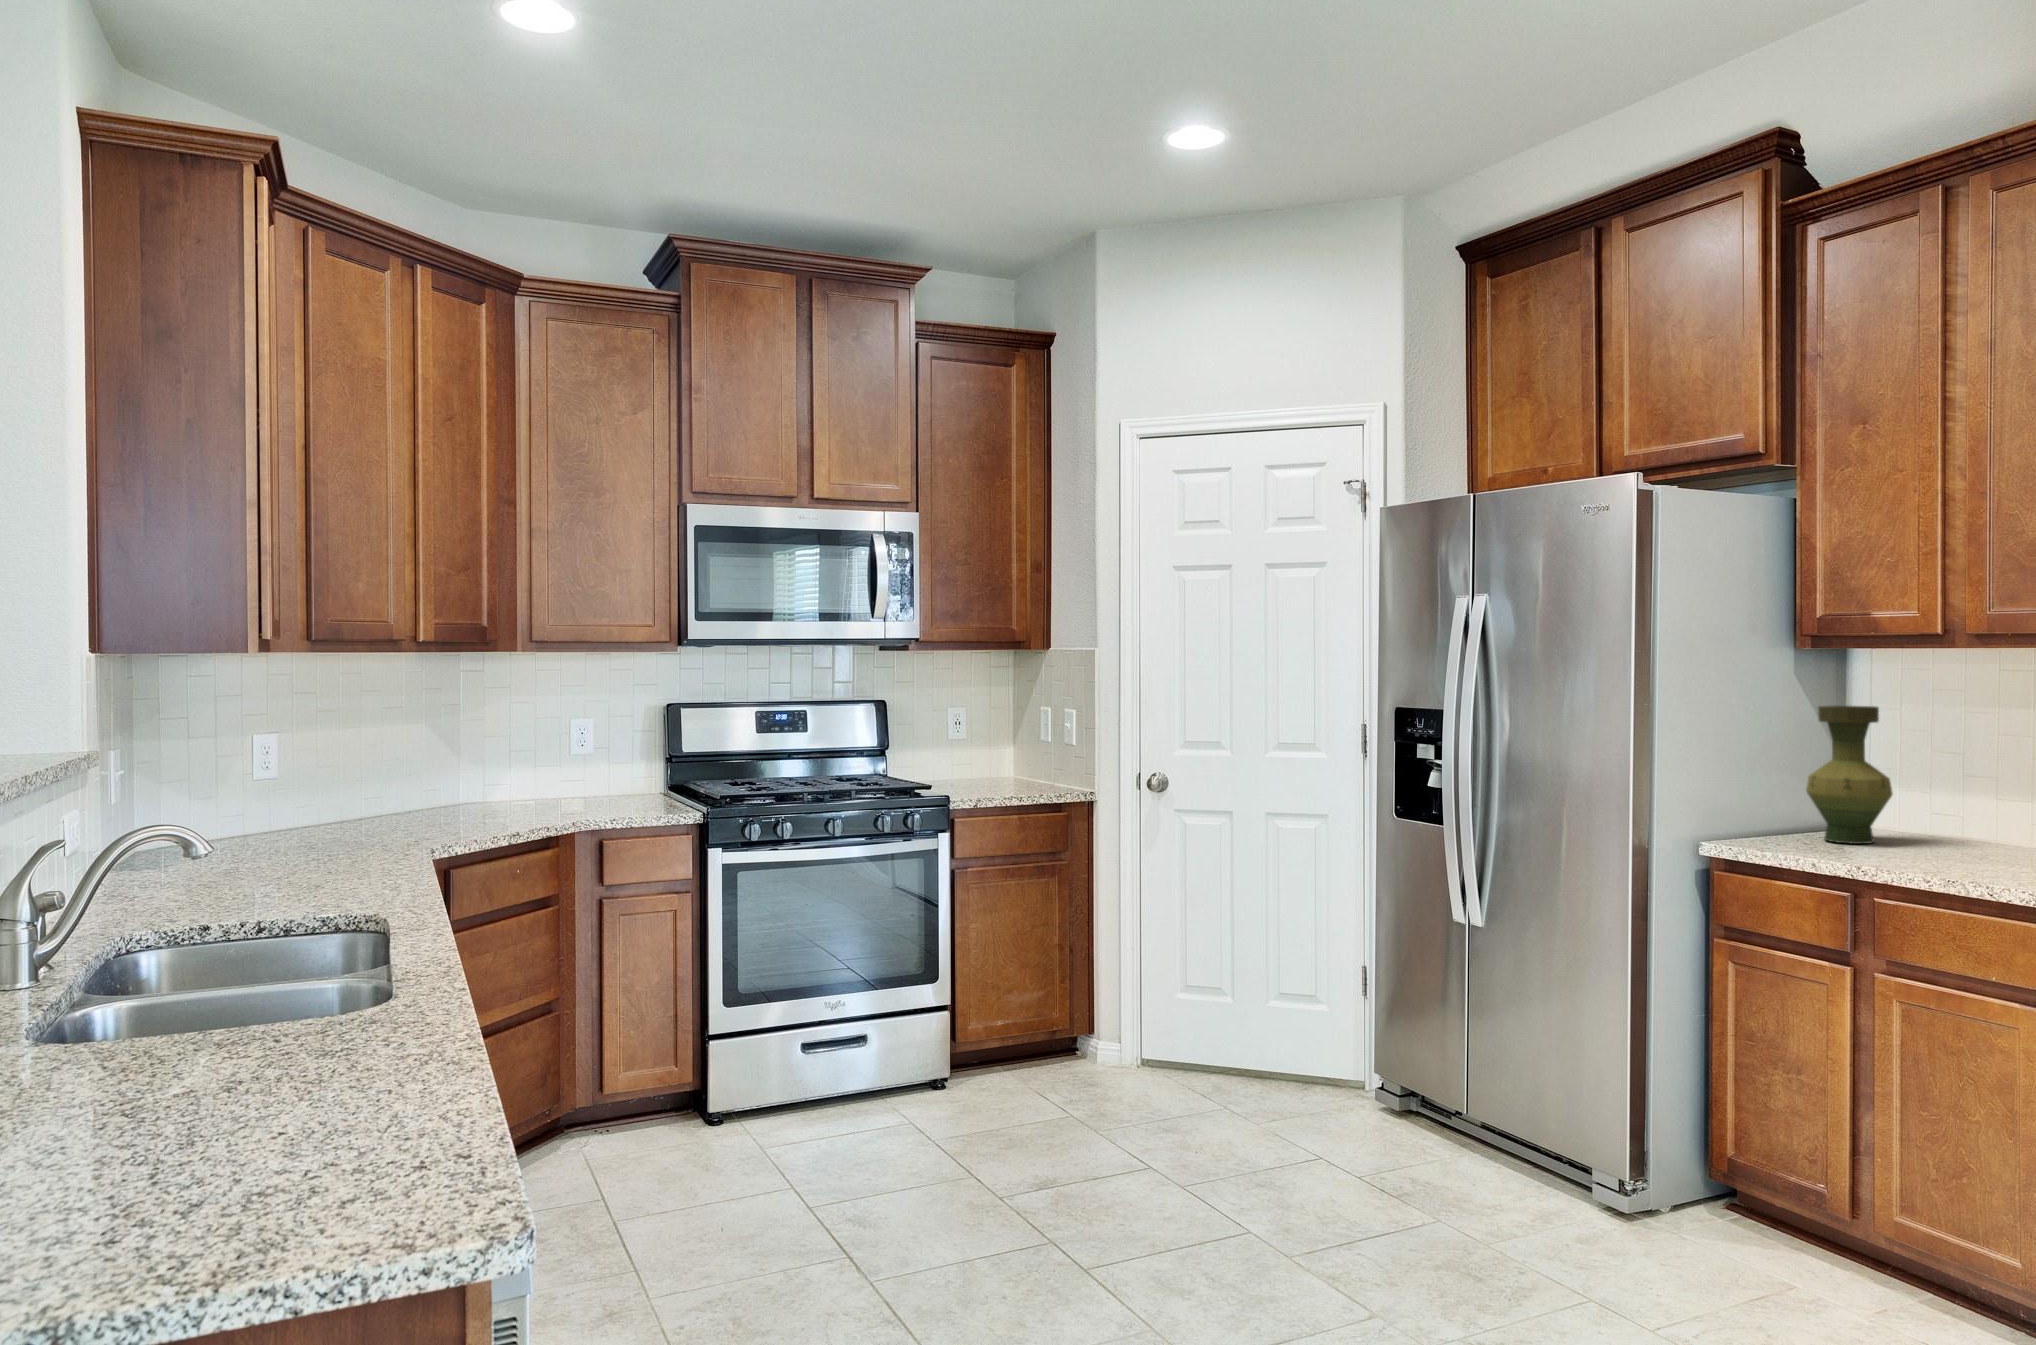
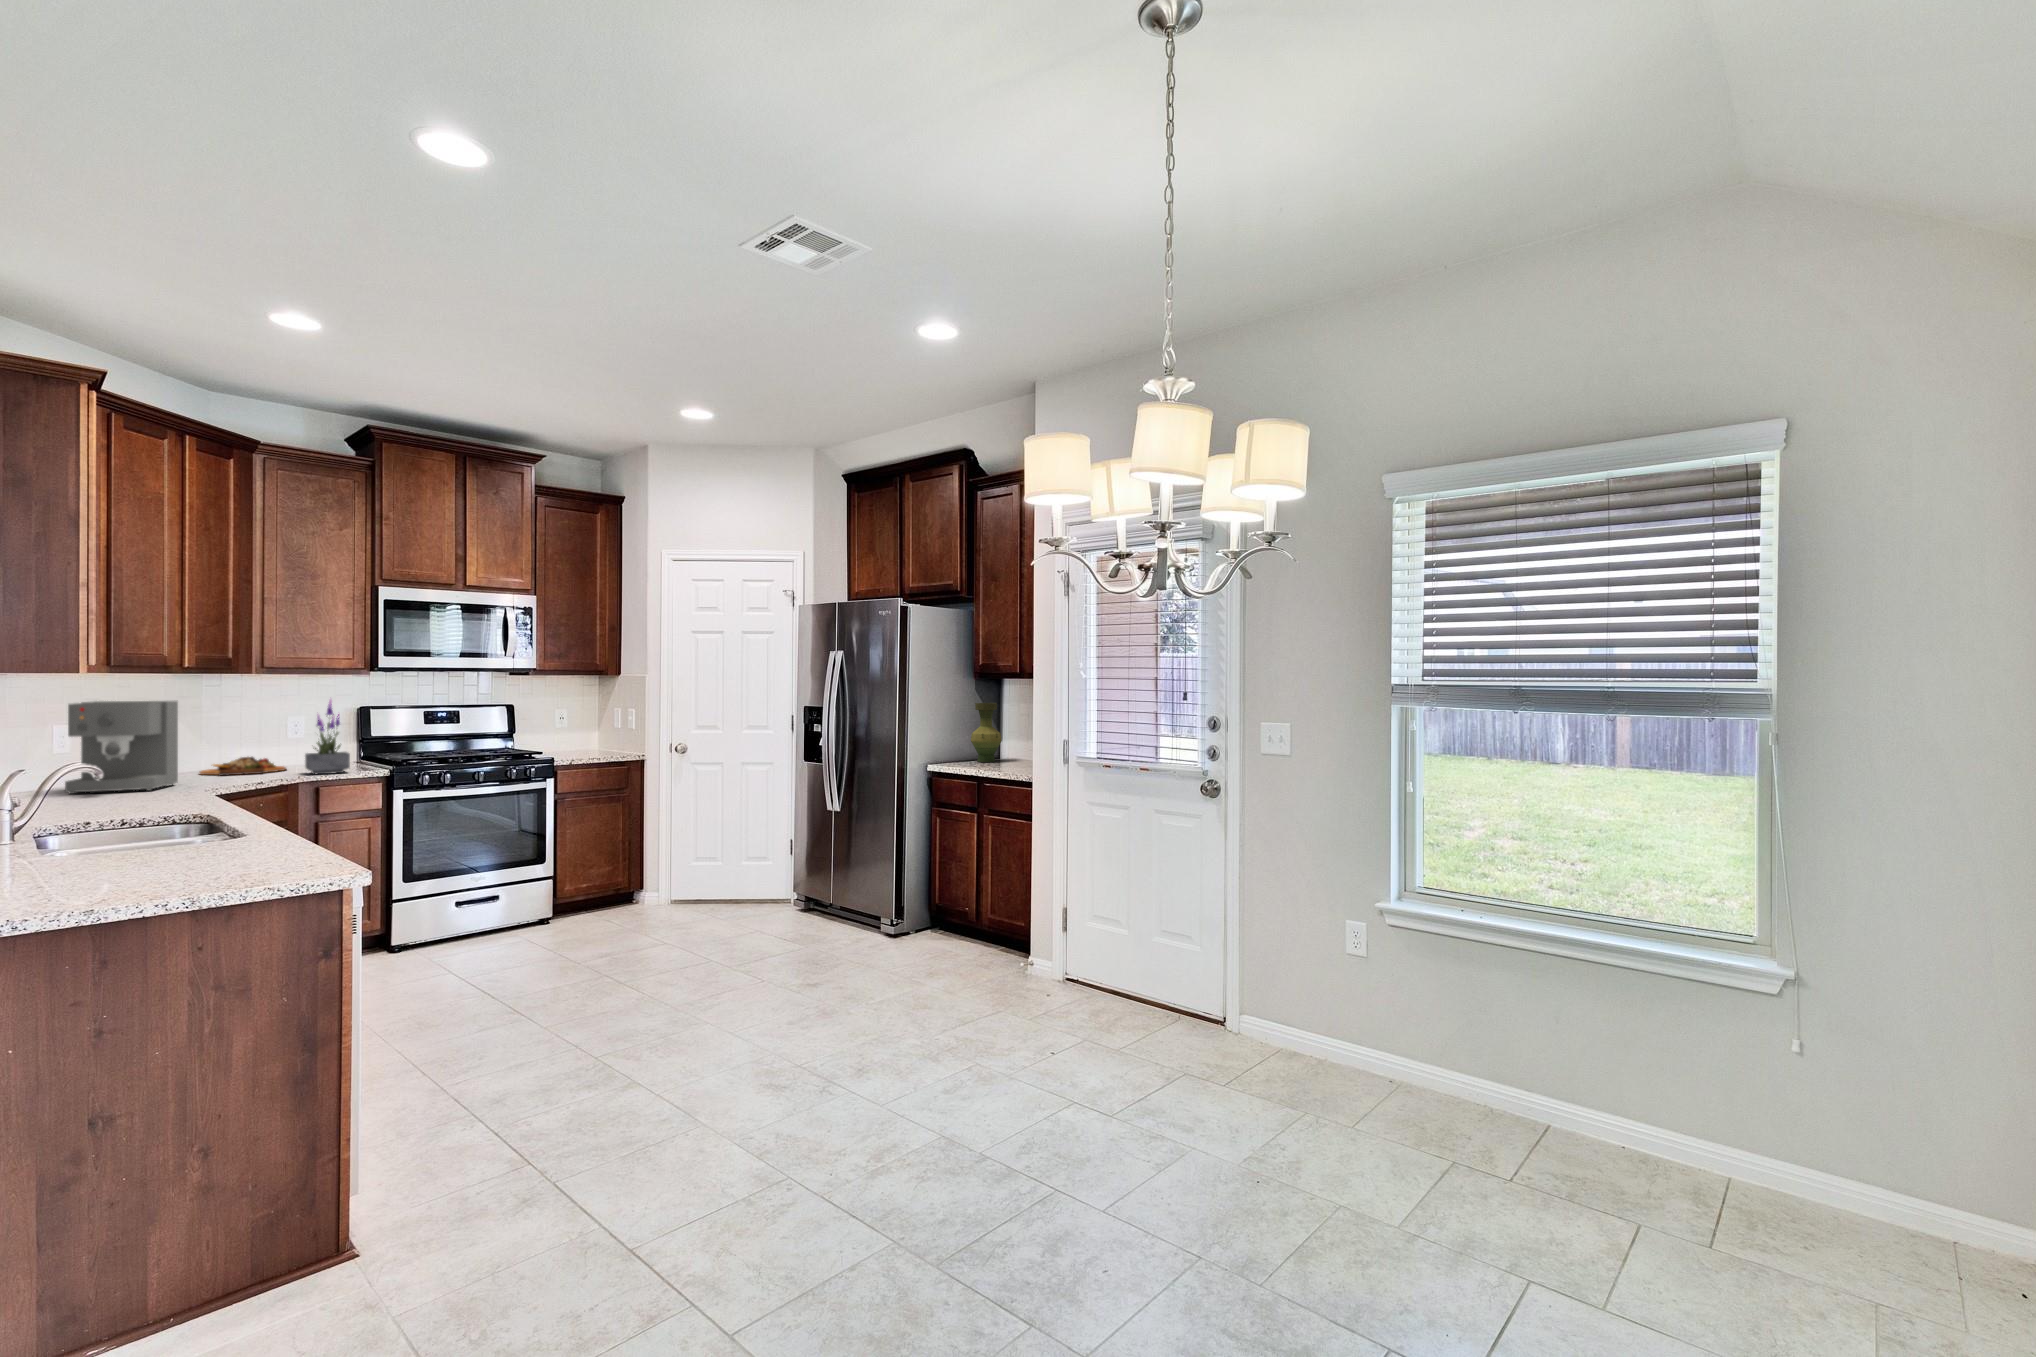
potted plant: none [587,689,647,818] -> present [305,700,350,774]
coffee maker: none [260,696,411,846] -> present [65,701,178,794]
cutting board: none [455,782,569,814] -> present [199,757,286,776]

